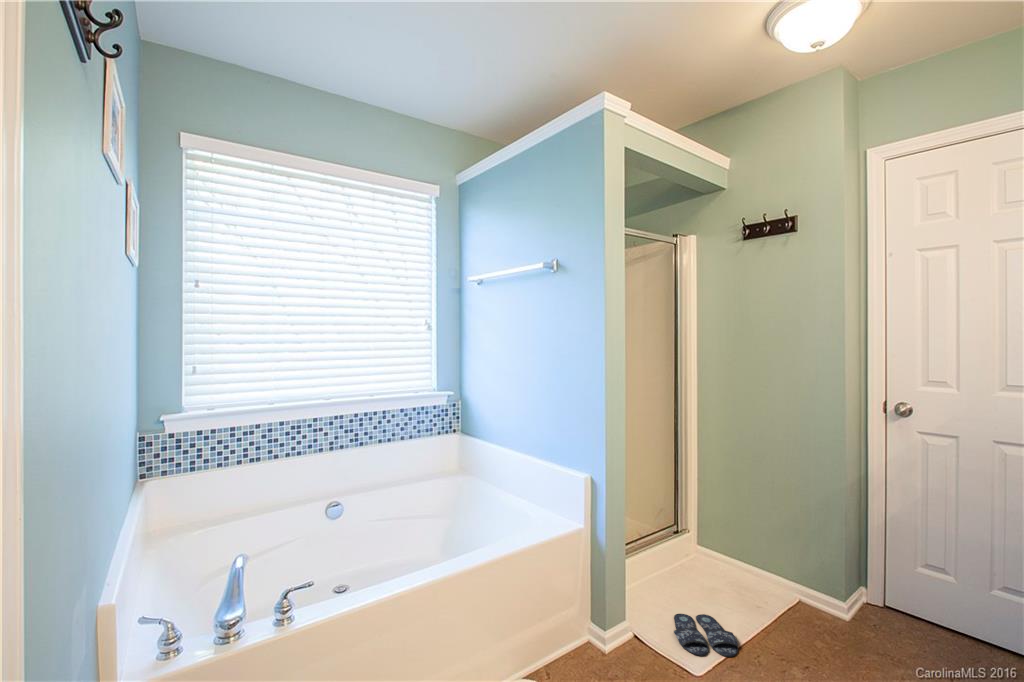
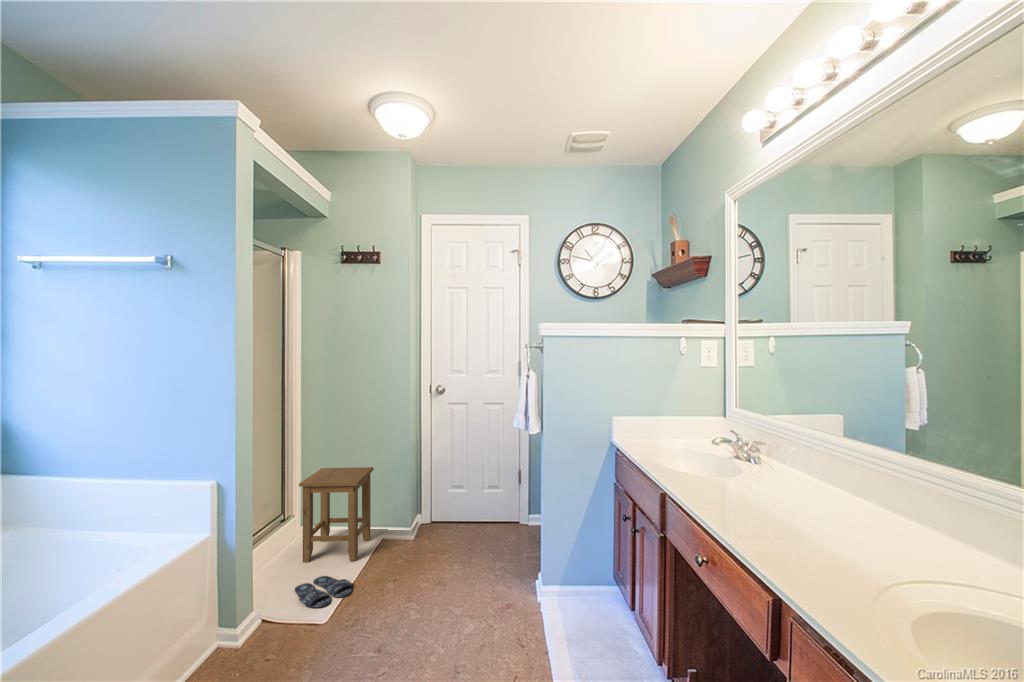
stool: none [687,485,785,614] -> present [299,467,373,562]

